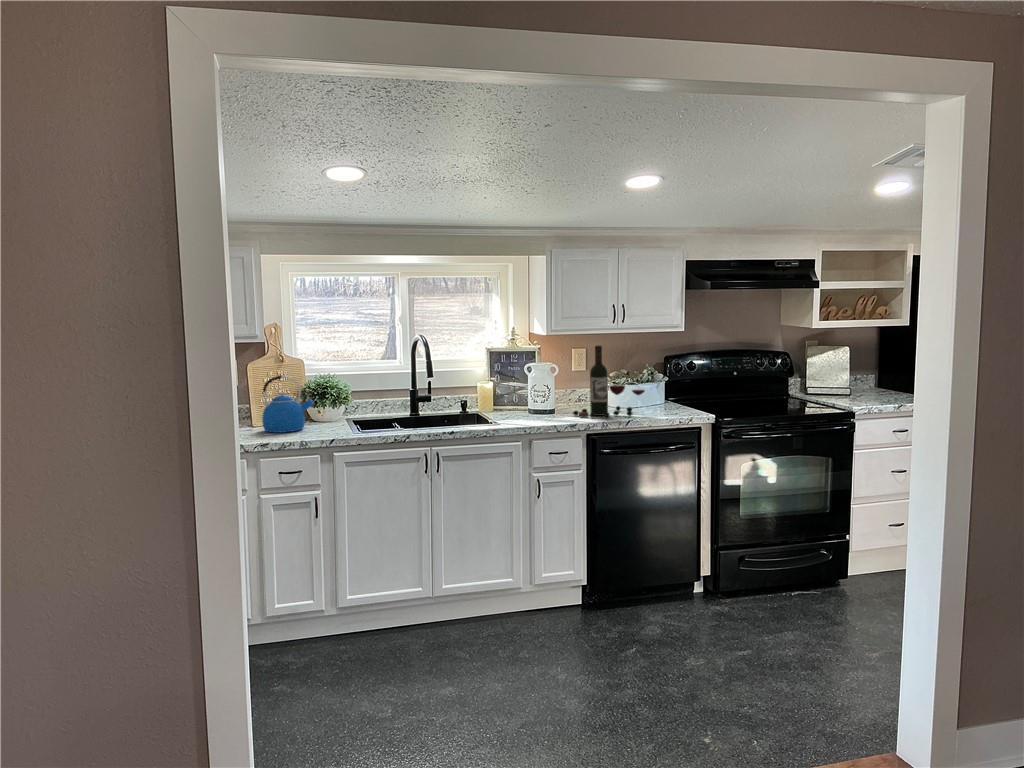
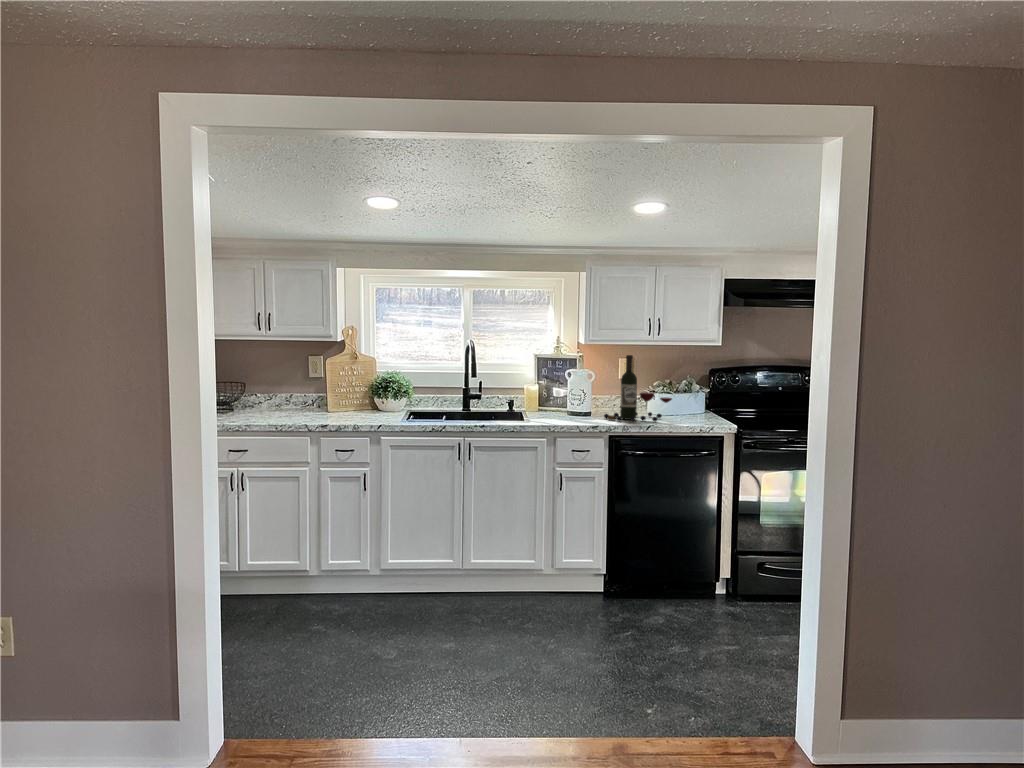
kettle: present [262,376,314,433] -> none [333,370,377,417]

